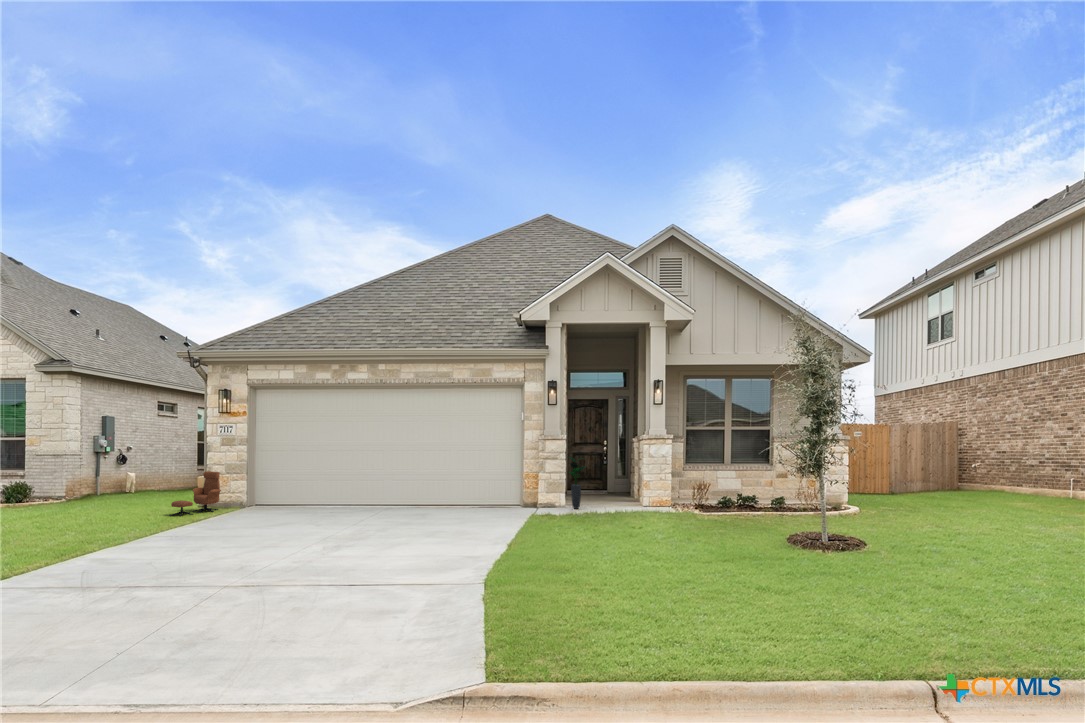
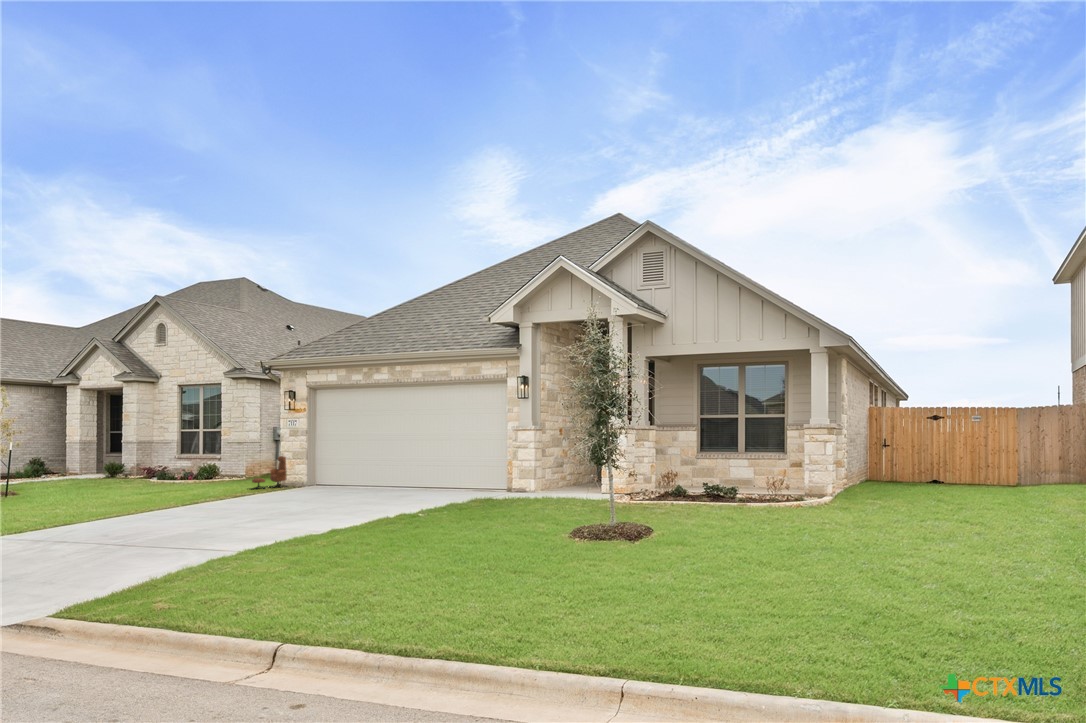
potted plant: present [569,457,585,509] -> none [532,446,552,494]

